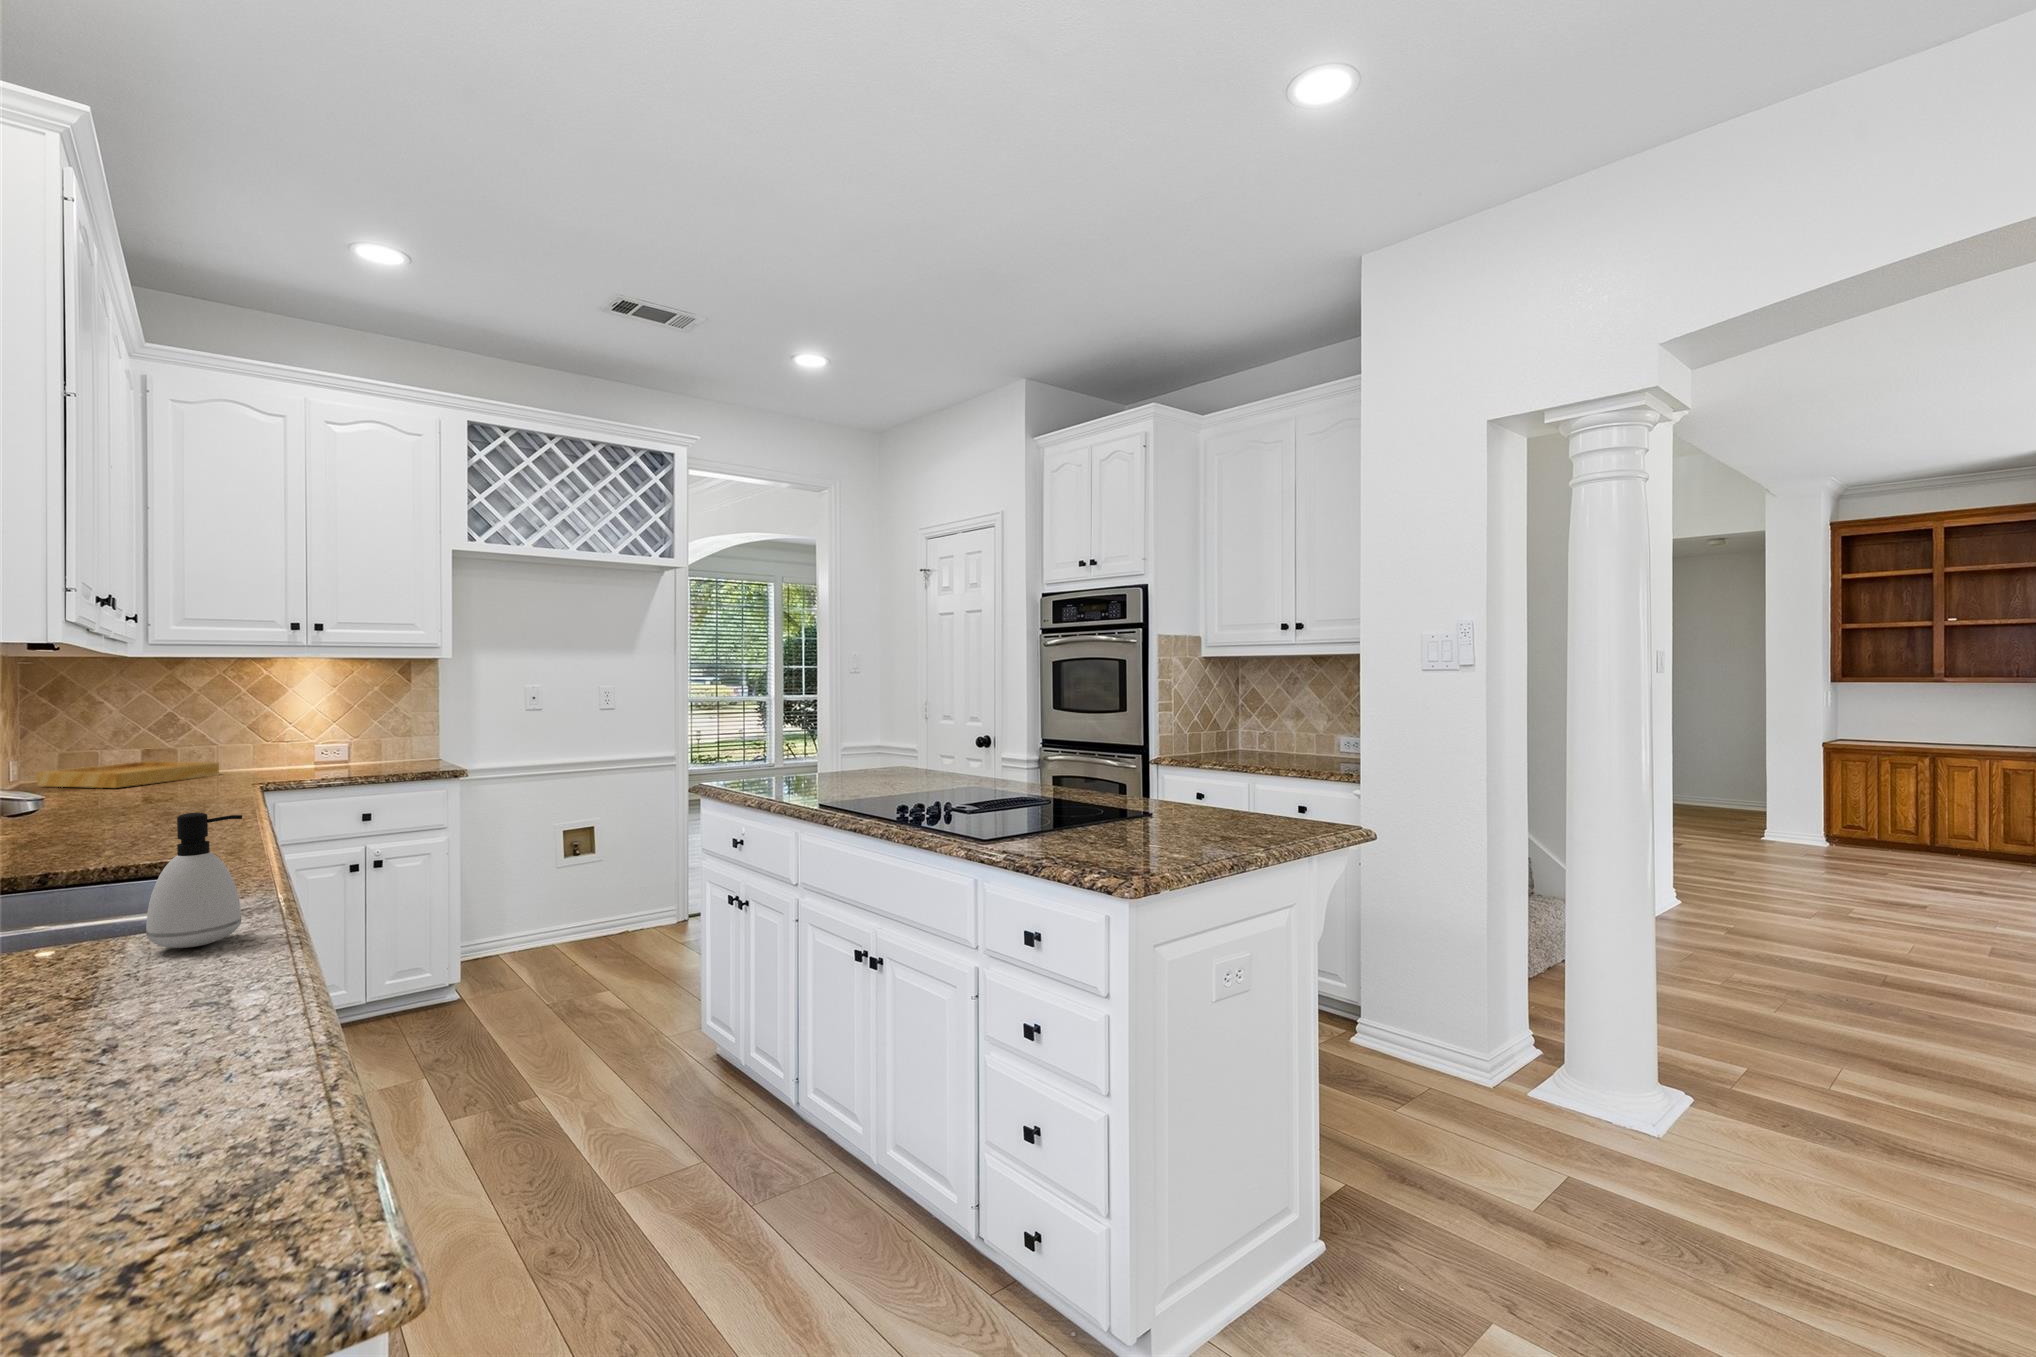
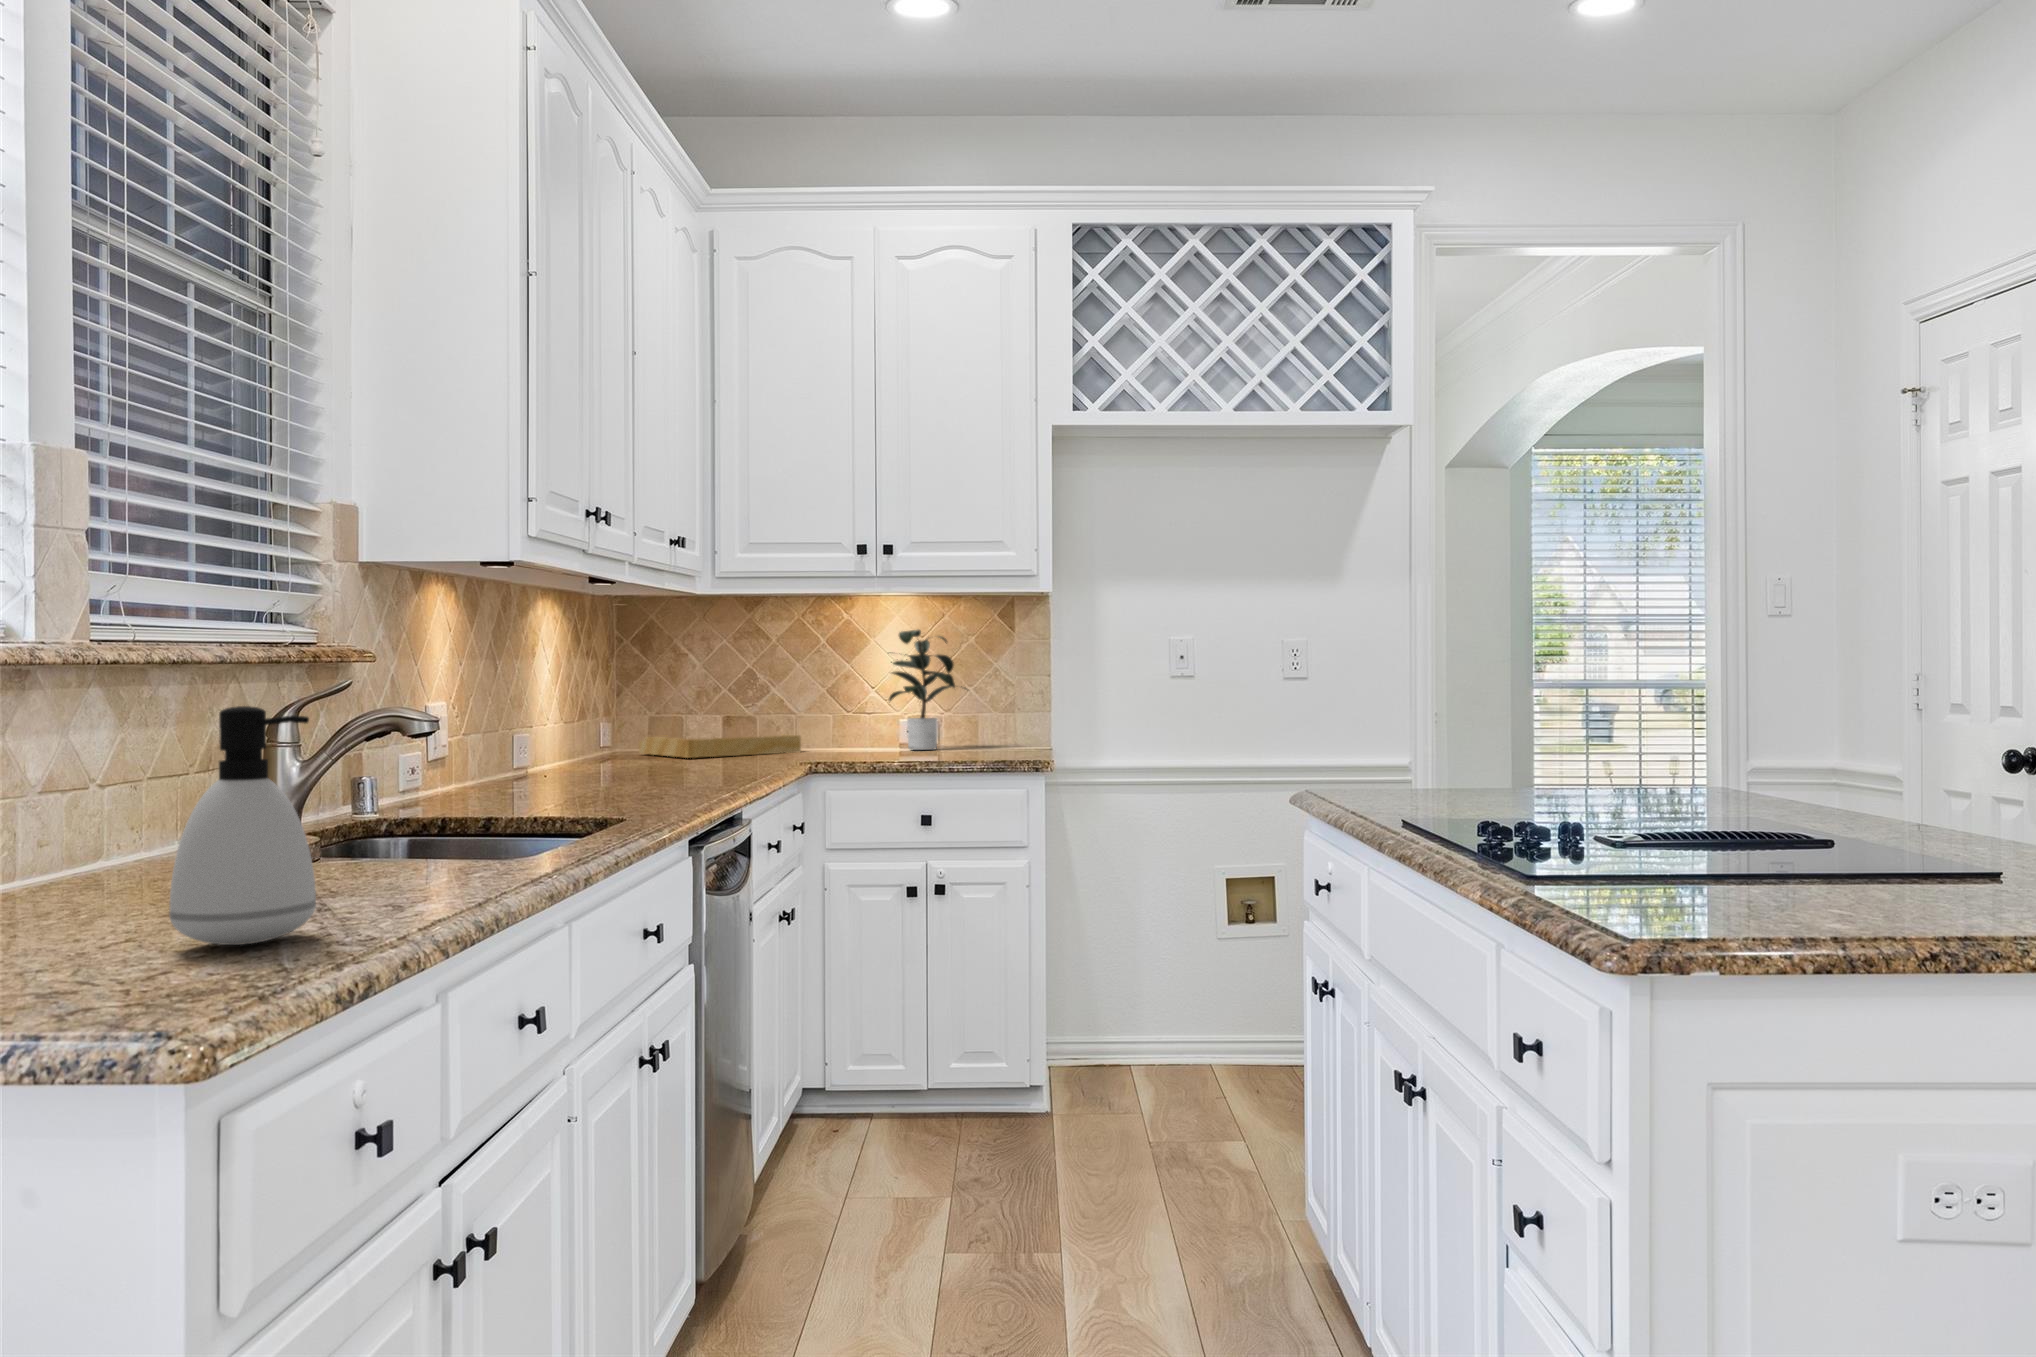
potted plant: none [292,682,390,768] -> present [889,629,966,750]

